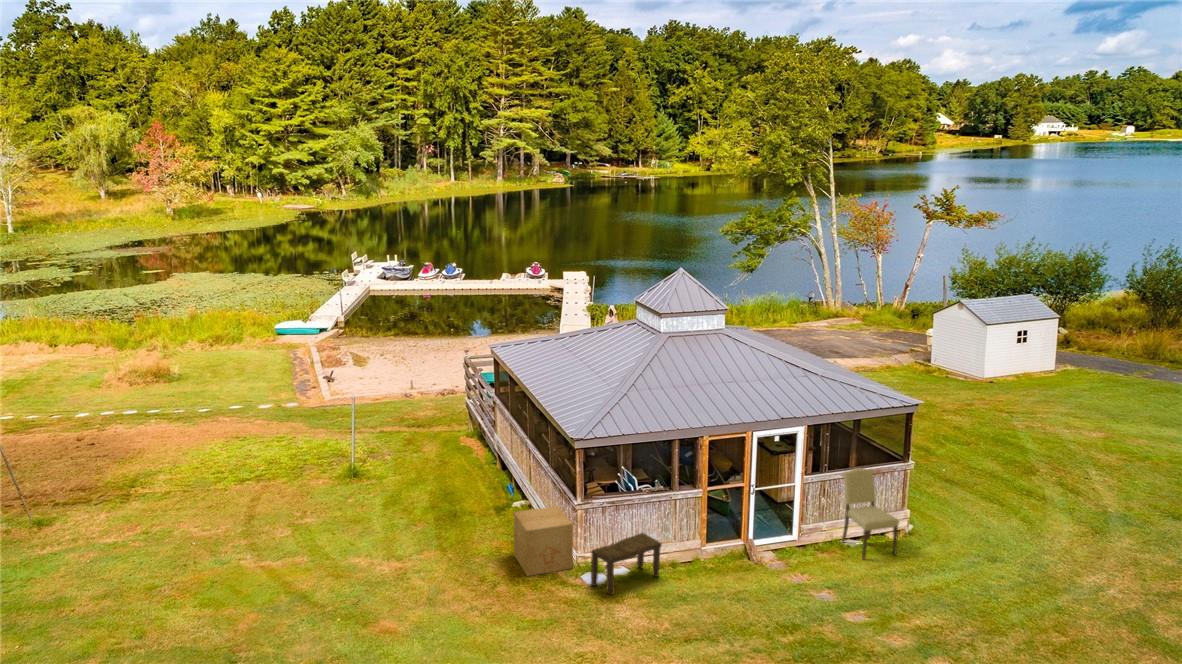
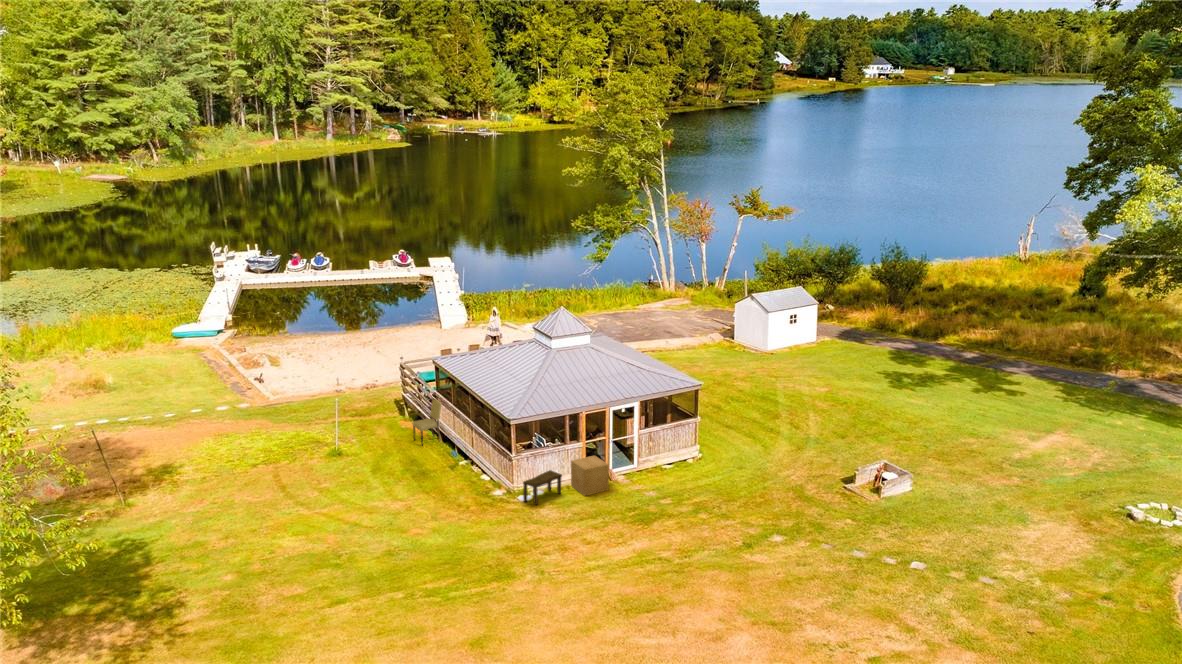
chair: present [842,468,899,559] -> present [413,400,442,446]
cardboard box: present [514,506,573,576] -> present [571,456,609,496]

